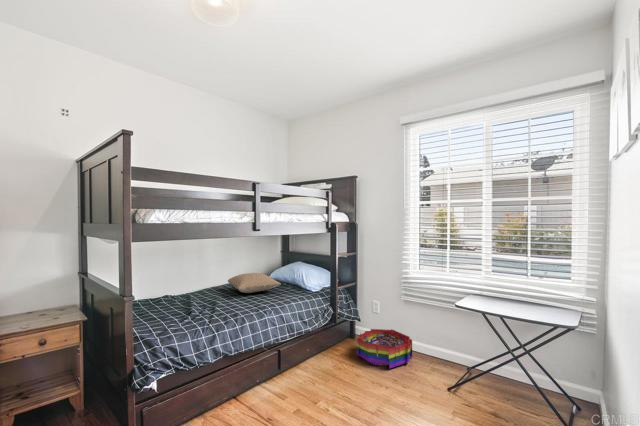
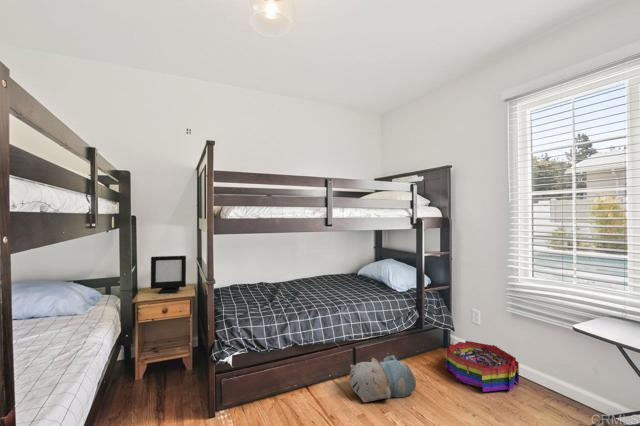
picture frame: none [15,270,70,322] -> present [151,256,186,294]
pillow: present [228,273,281,293] -> none [317,268,364,287]
plush toy: none [279,351,339,399] -> present [349,355,416,402]

